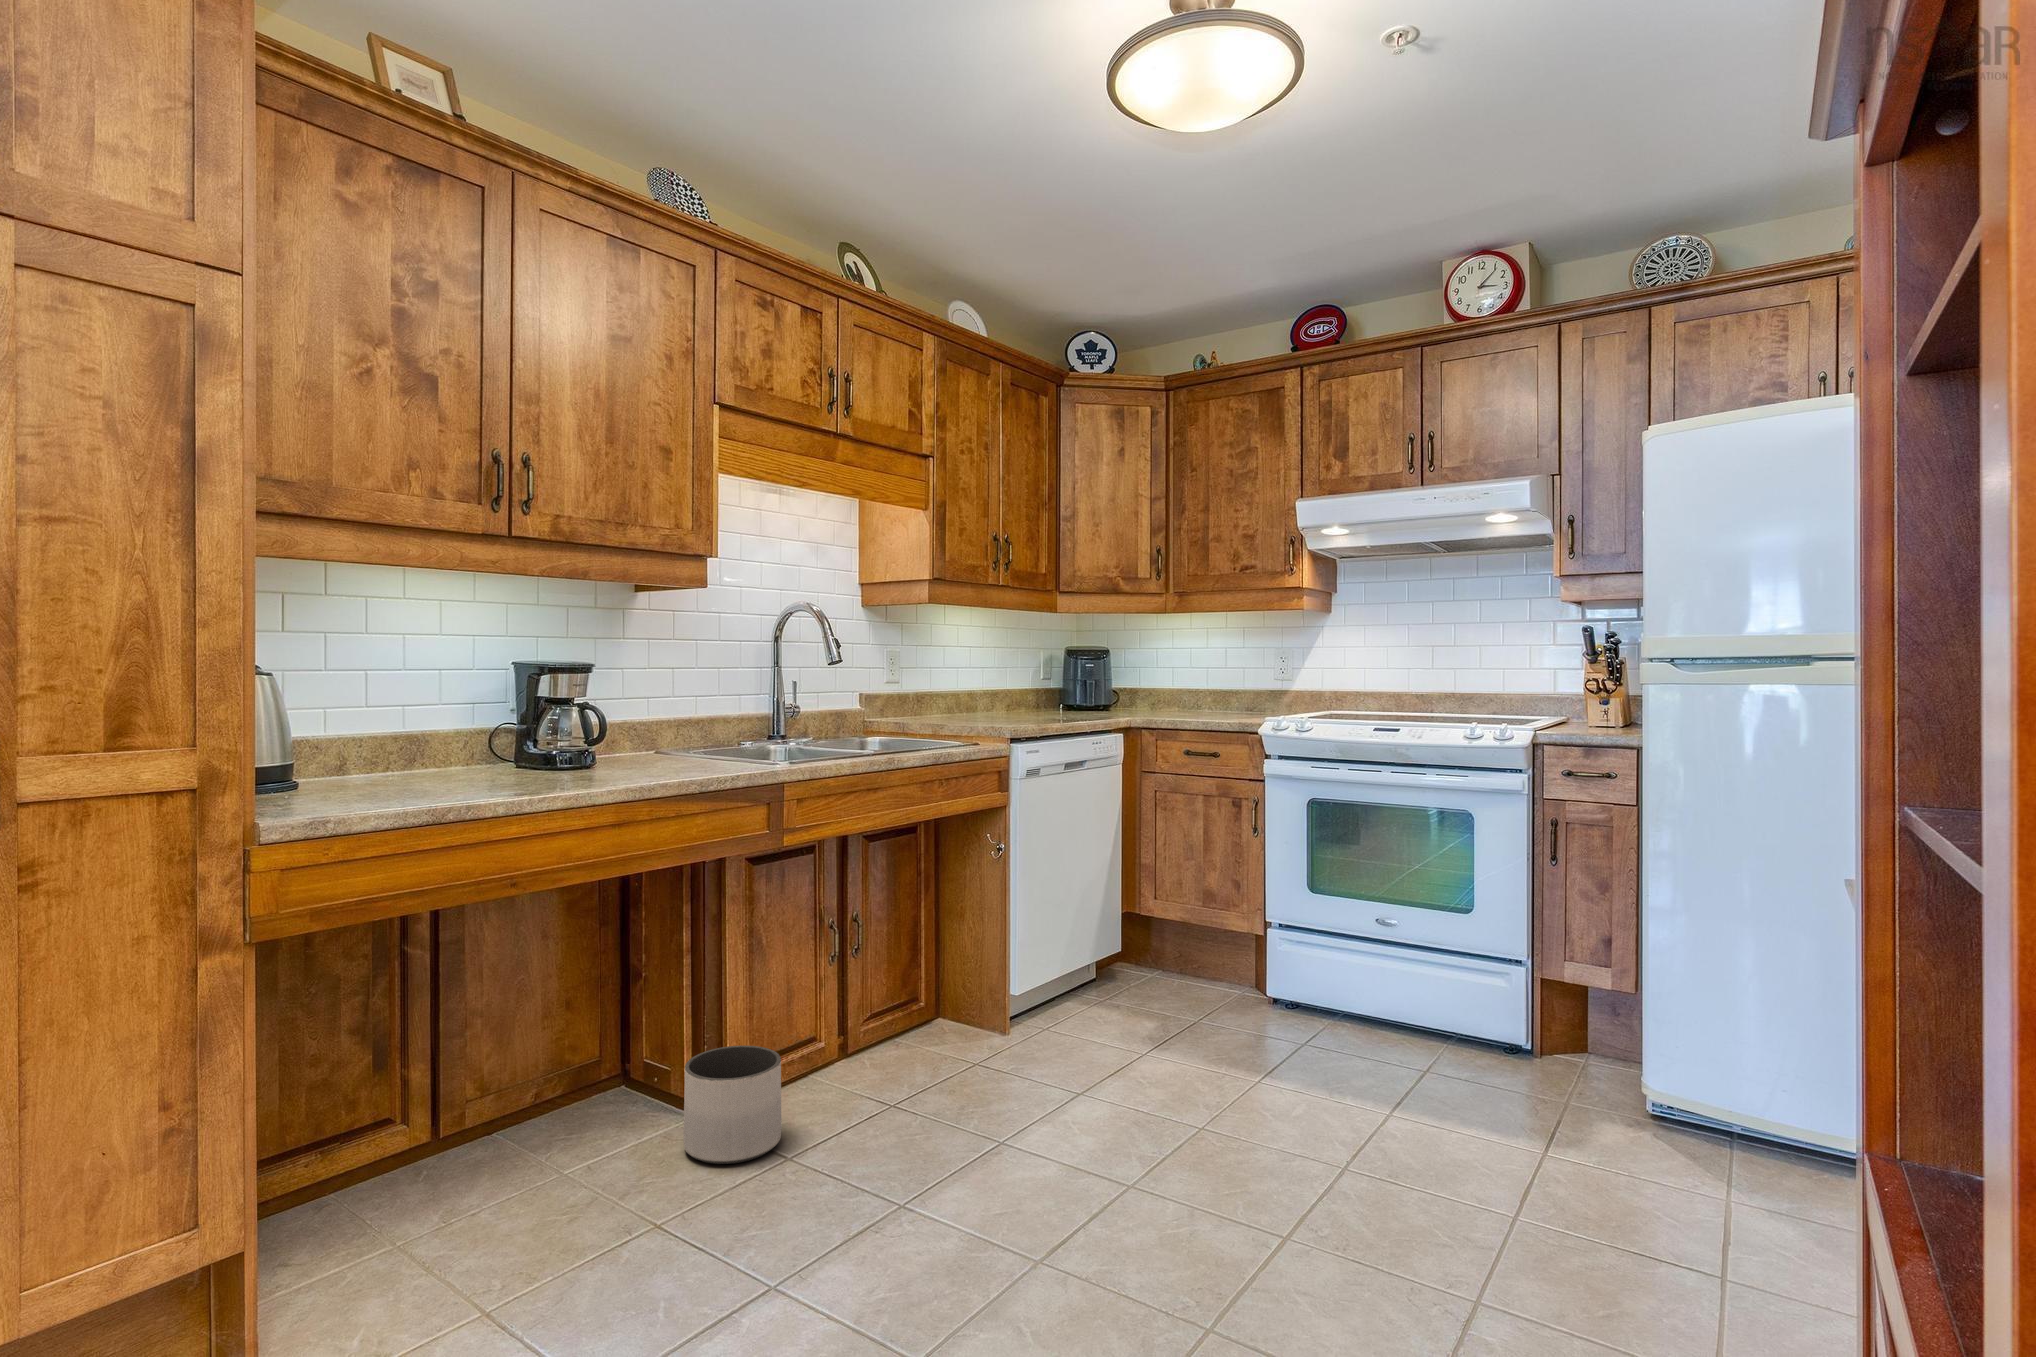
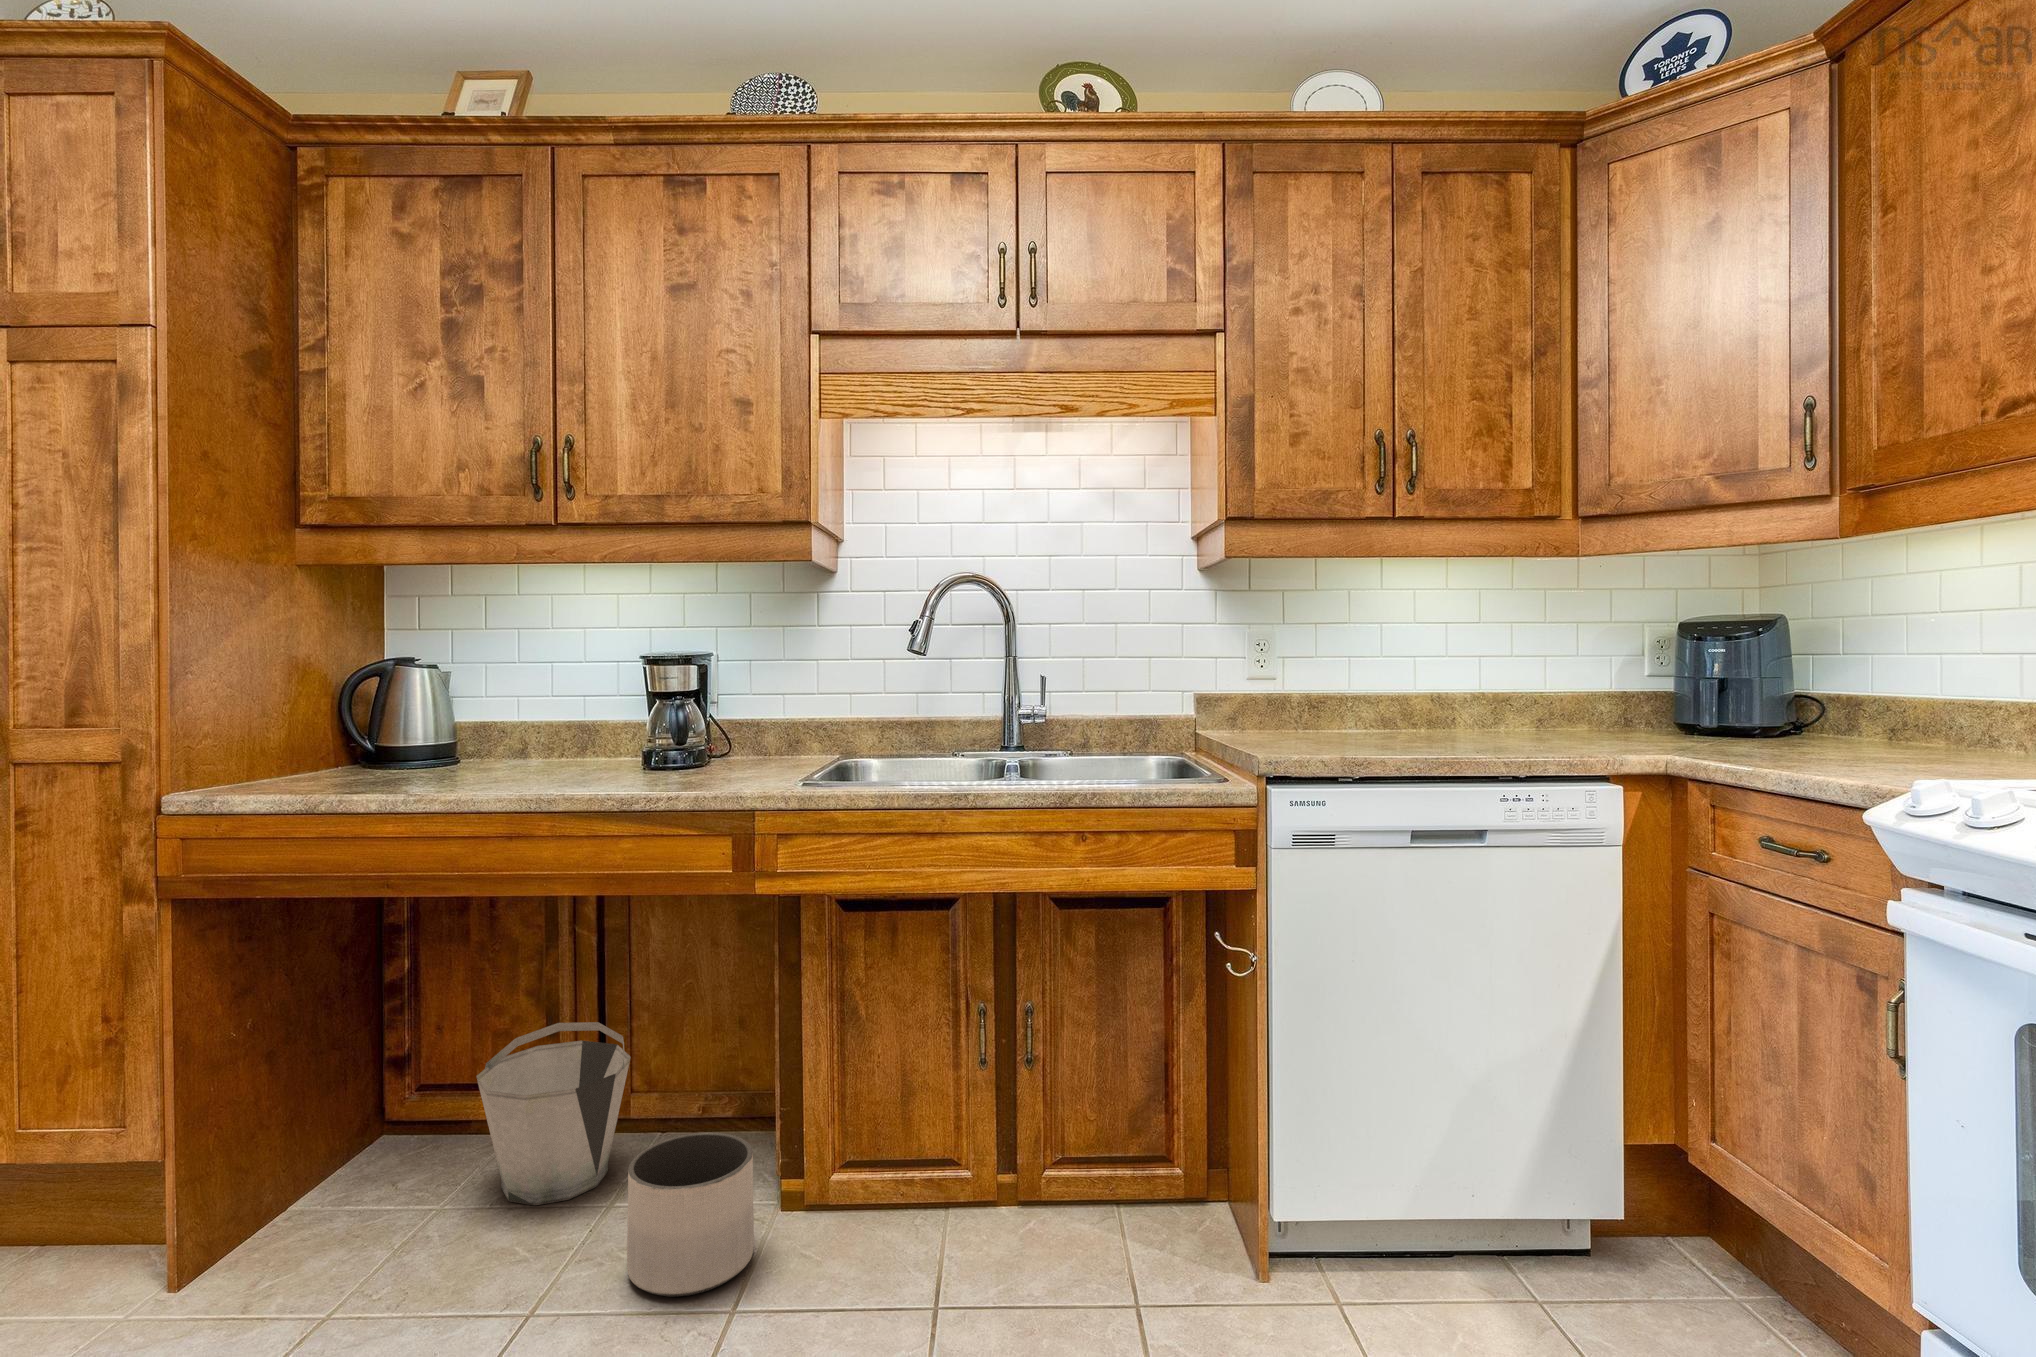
bucket: none [422,1021,570,1193] -> present [476,1022,631,1205]

